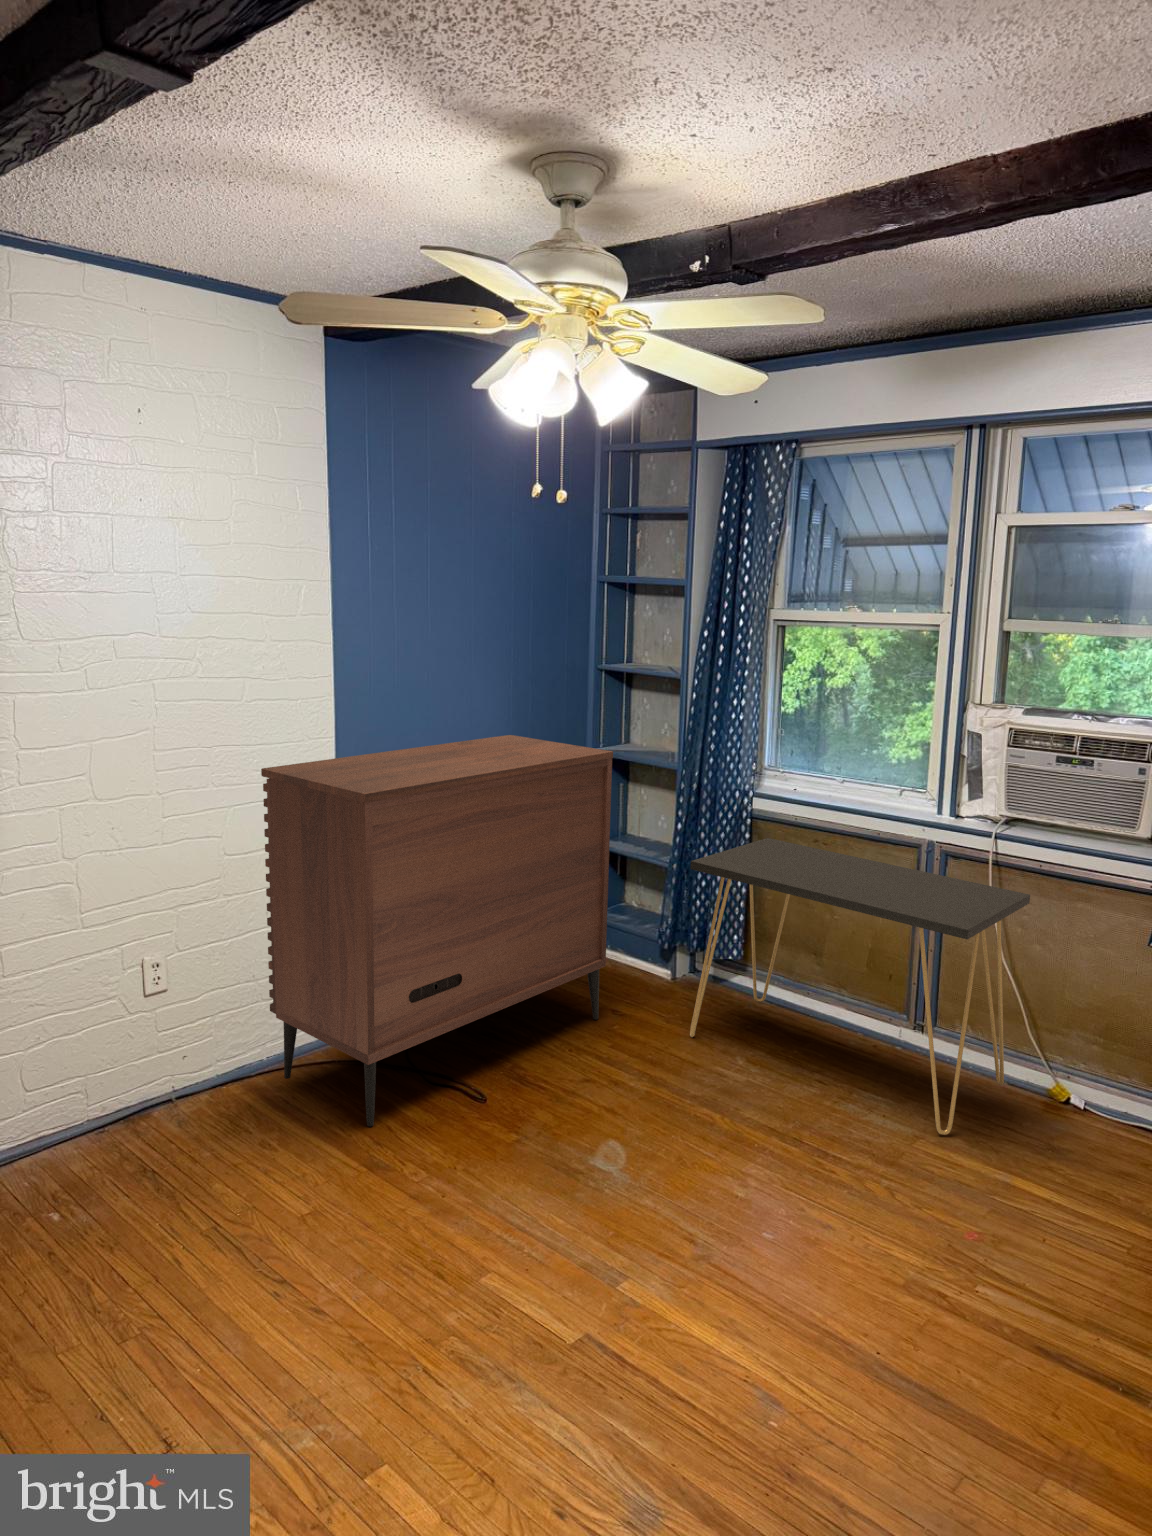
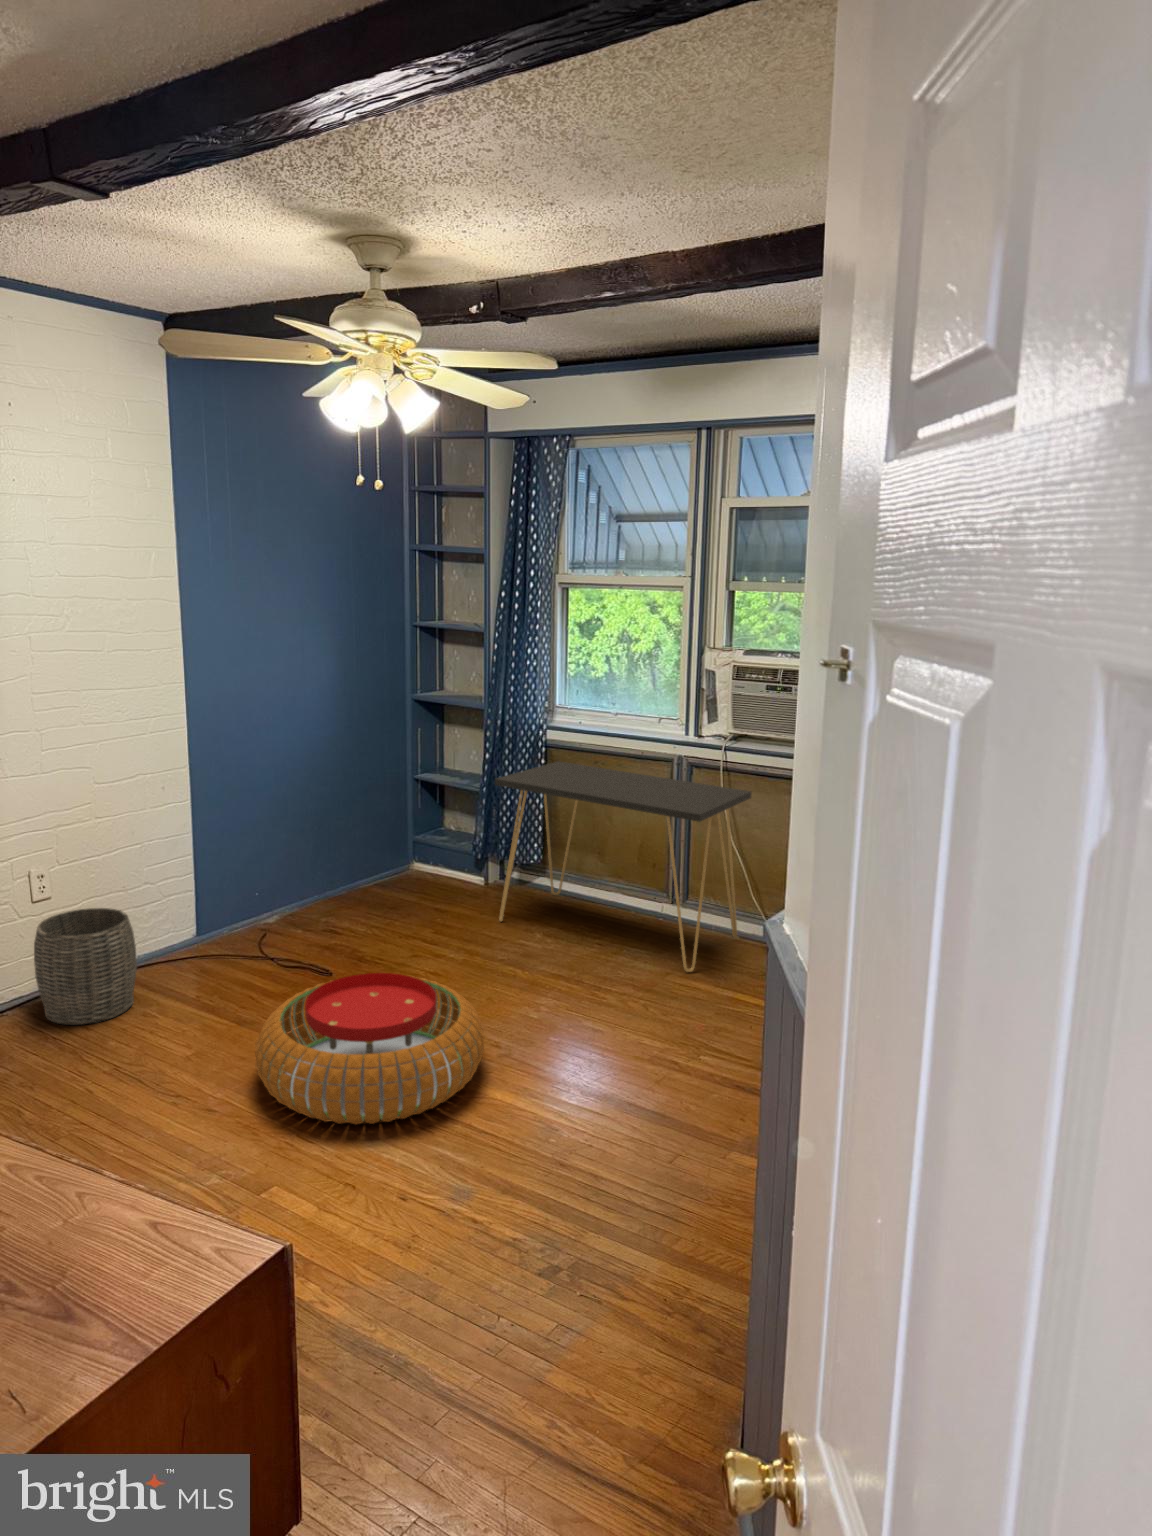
dresser: present [261,735,613,1126] -> none [129,682,429,996]
woven basket: none [137,1006,255,1154] -> present [34,908,137,1025]
pouf: none [378,1124,676,1359] -> present [255,973,484,1124]

